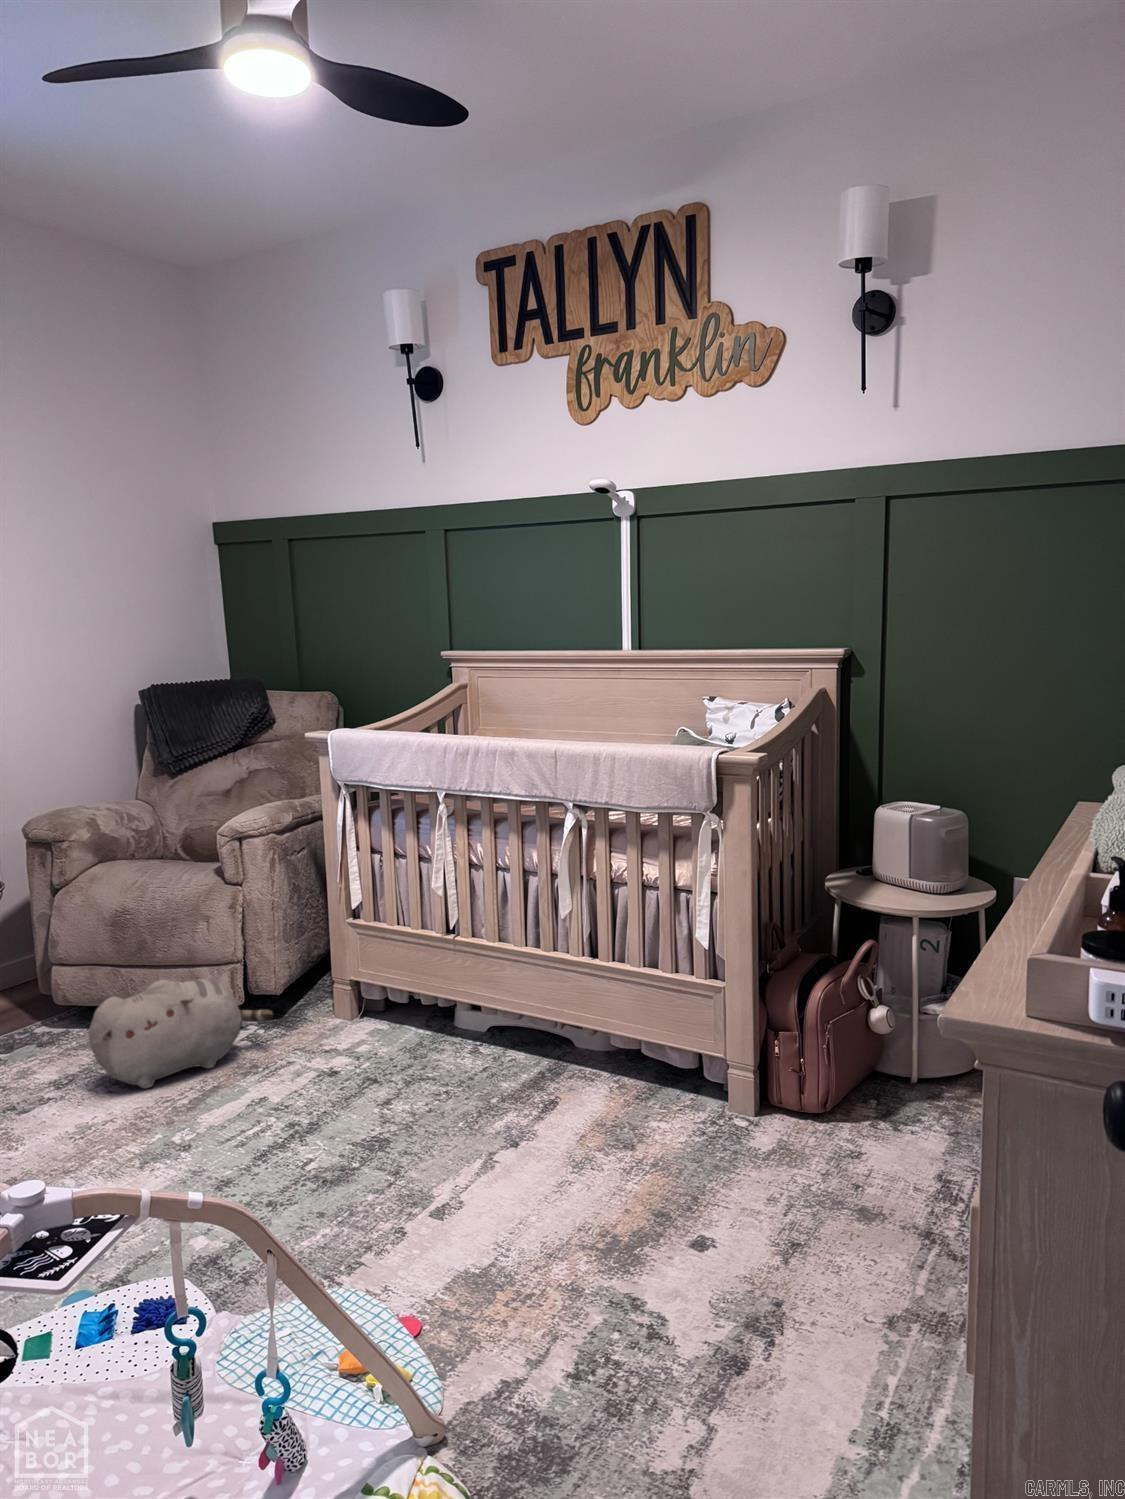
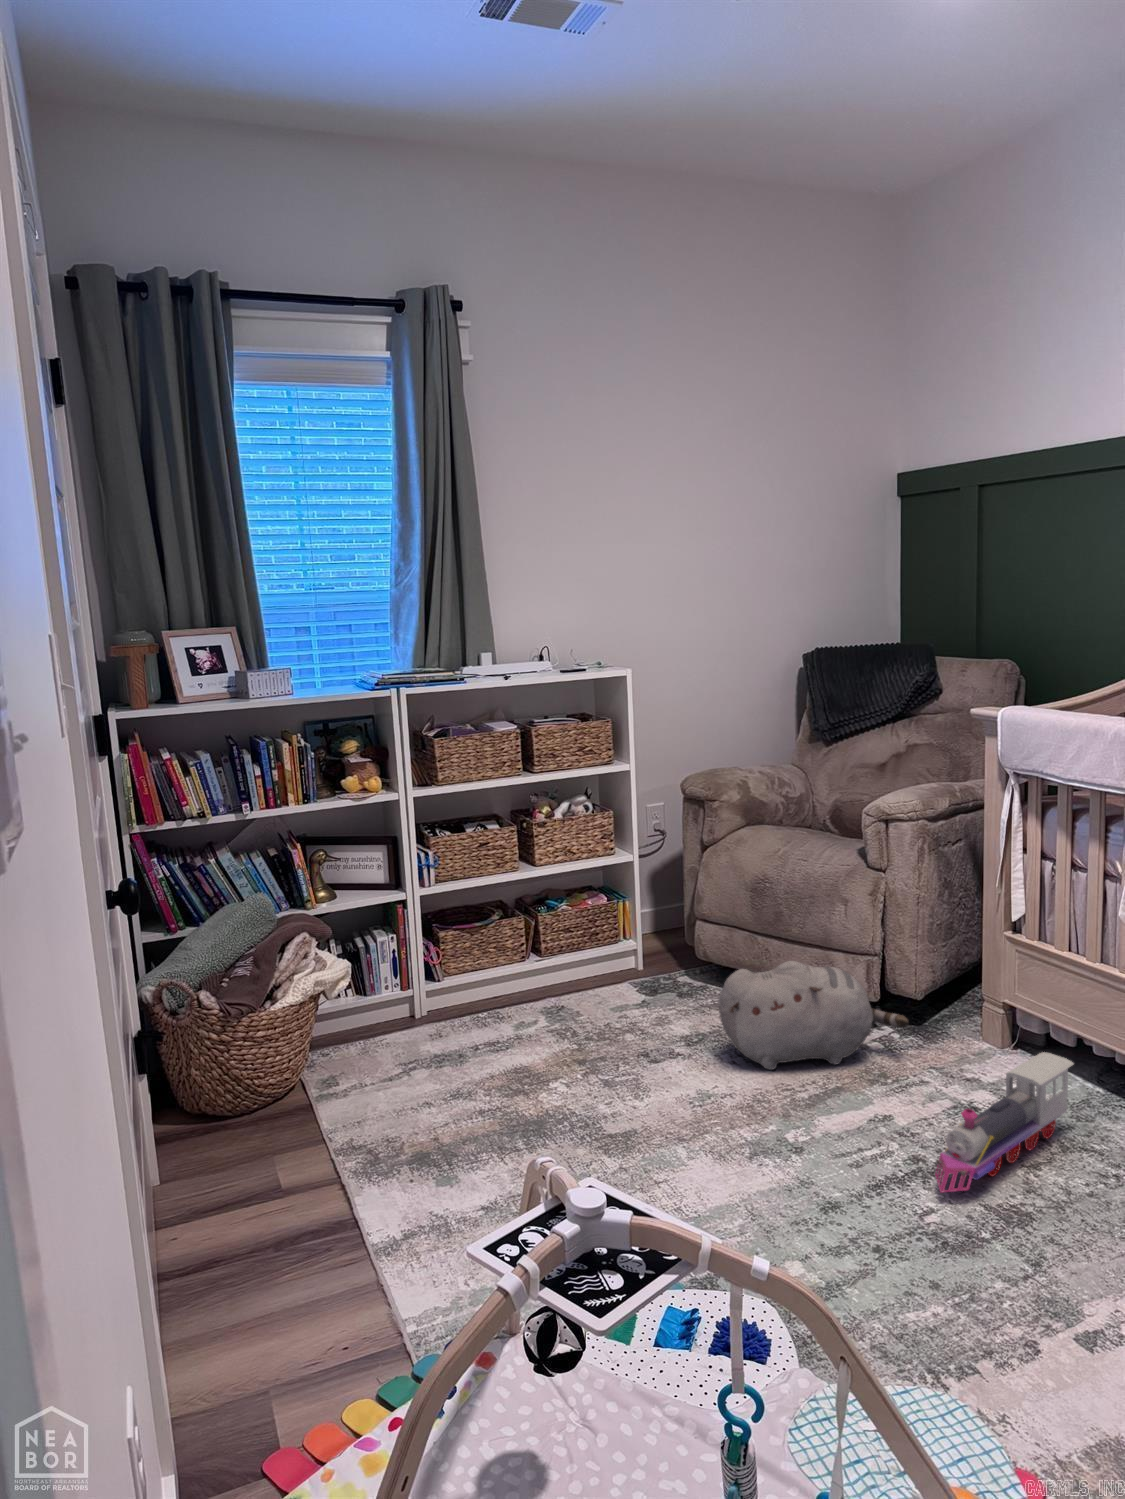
toy train: none [311,1010,410,1144] -> present [935,1052,1074,1192]

